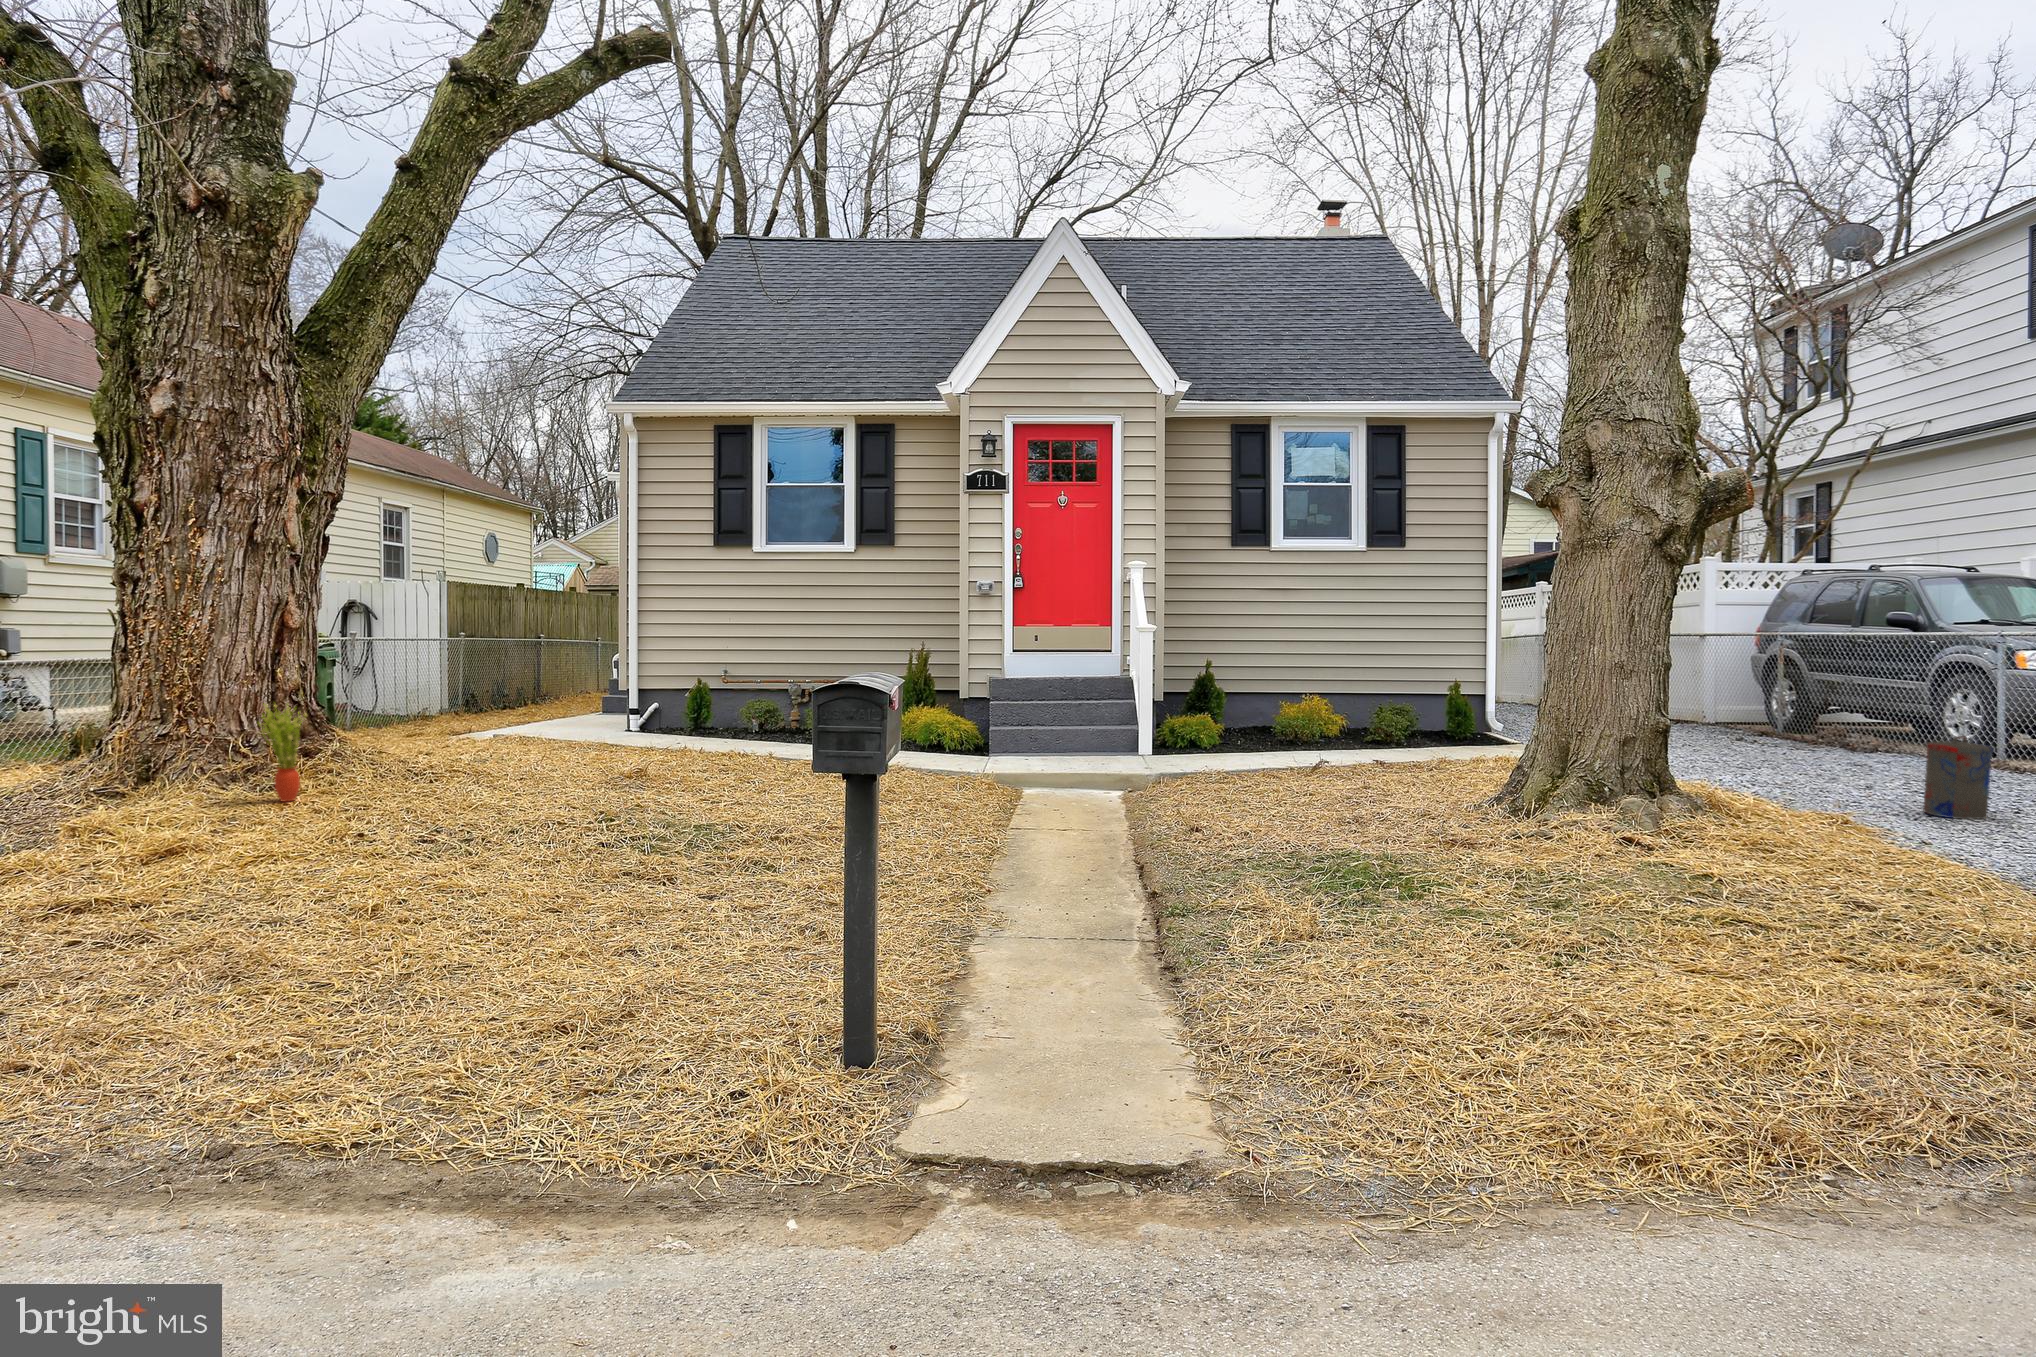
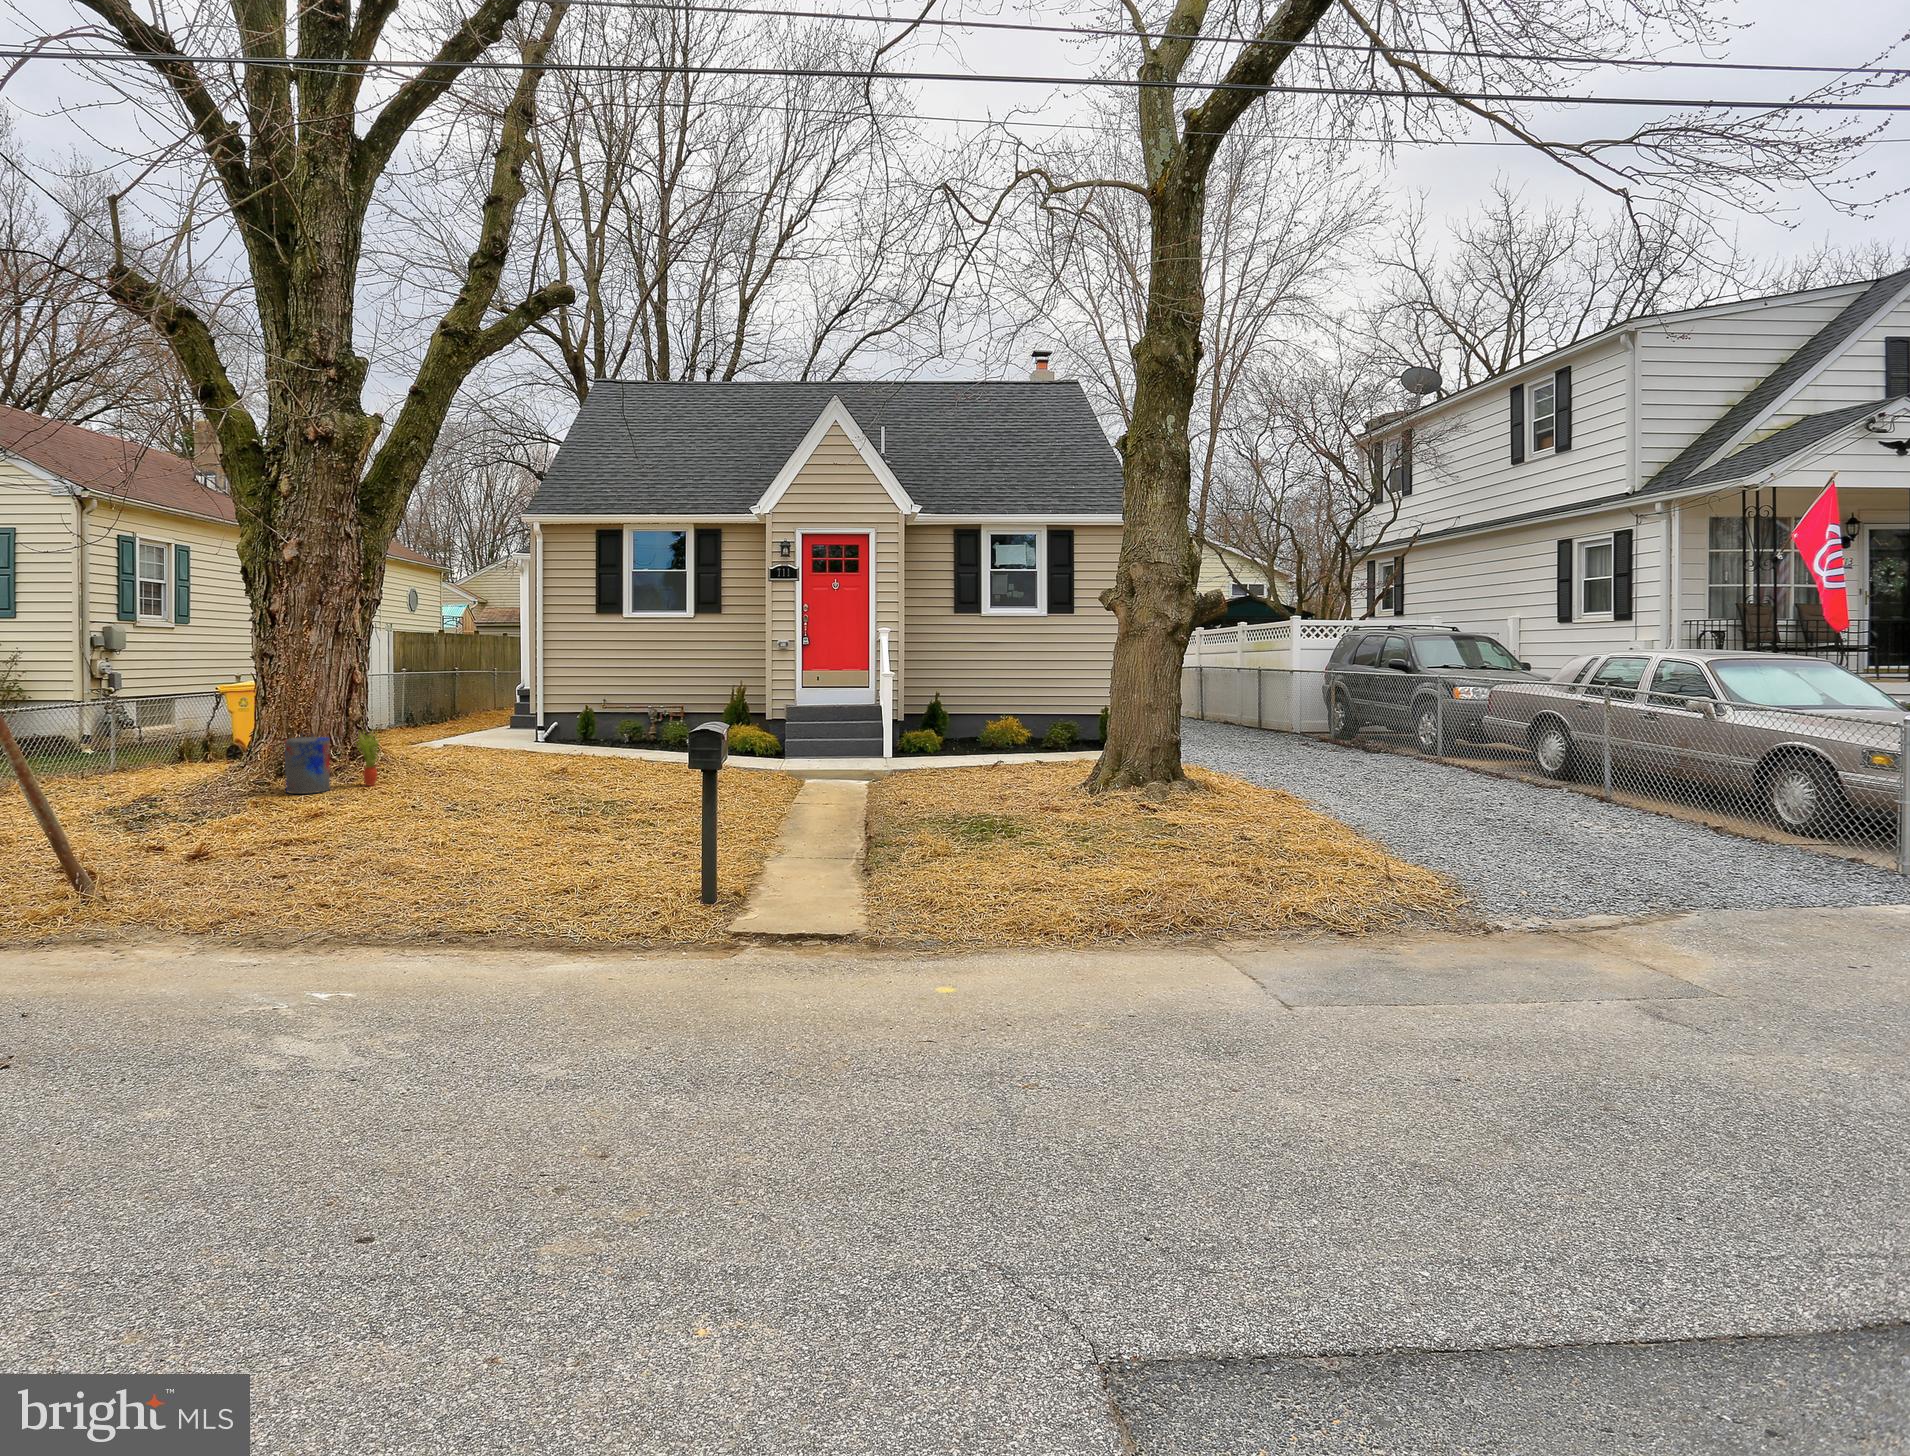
trash can: present [1923,736,1993,819] -> present [284,733,330,794]

